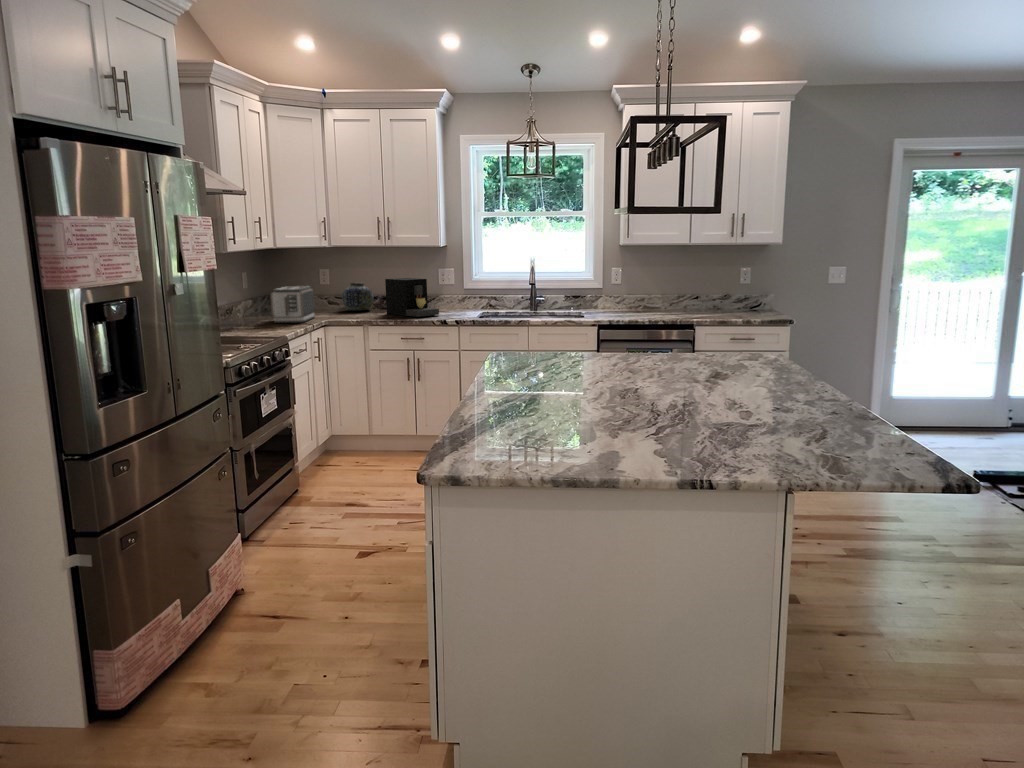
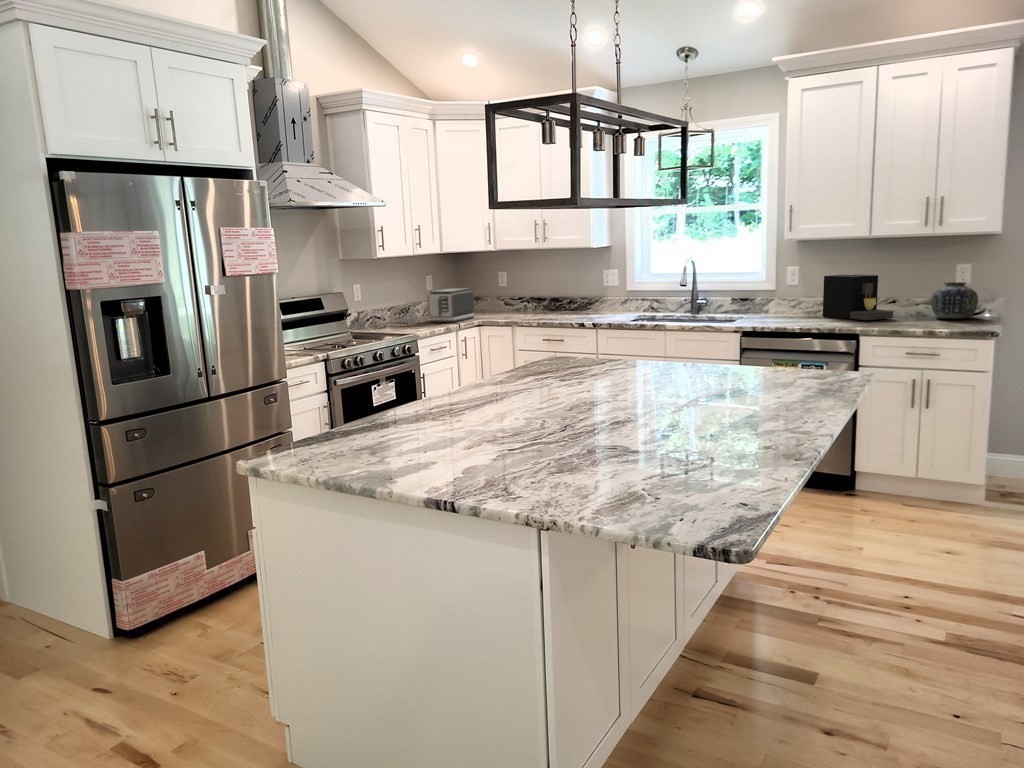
coffee maker: present [385,278,439,317] -> present [823,275,893,320]
vase: present [342,283,374,310] -> present [931,282,978,318]

